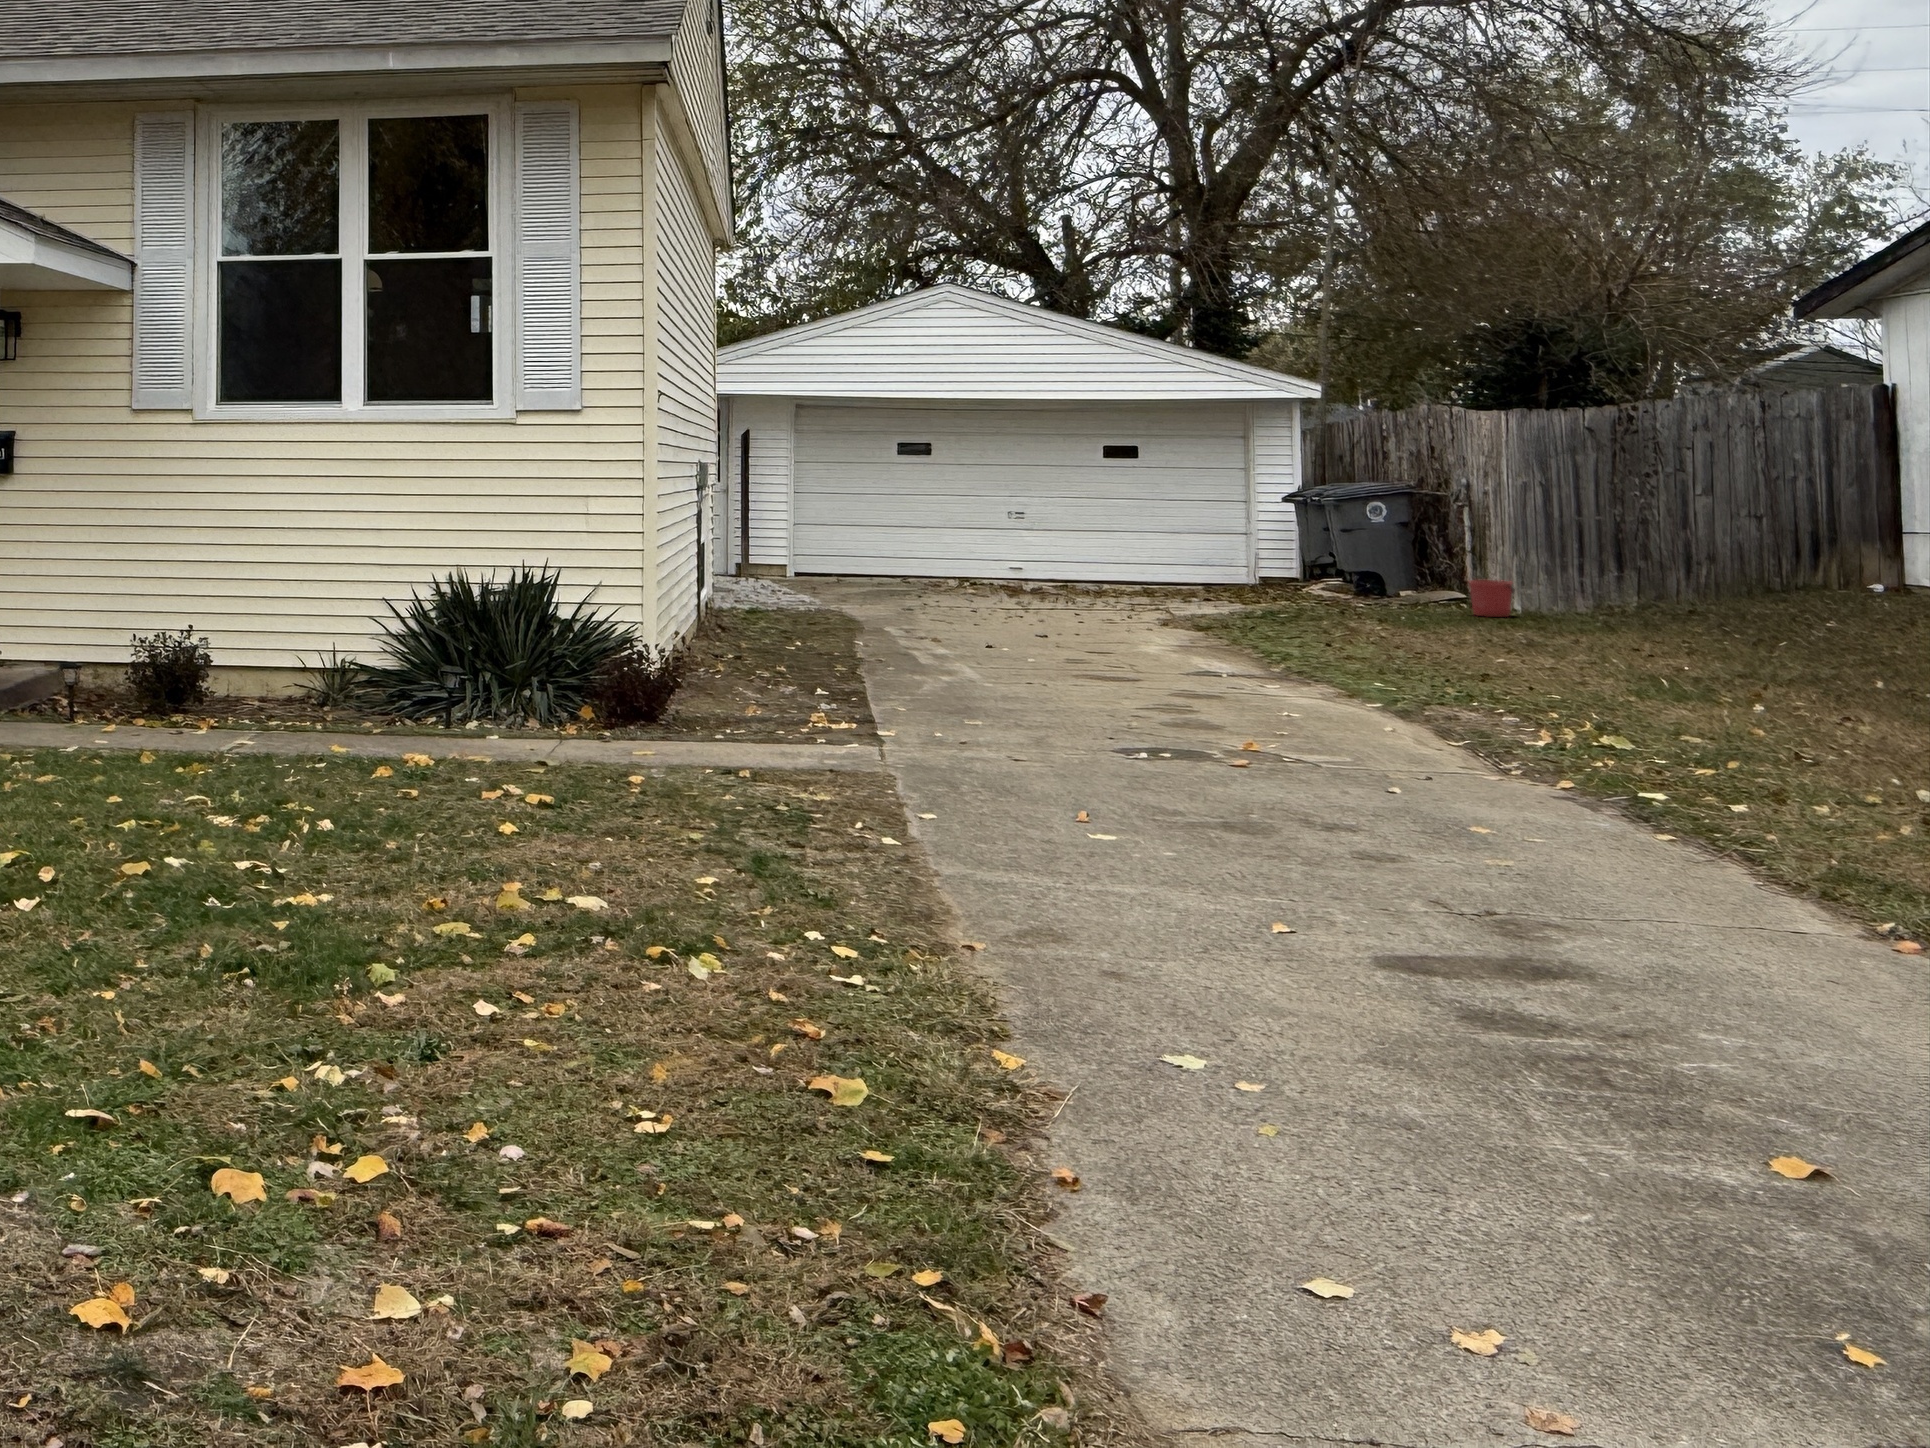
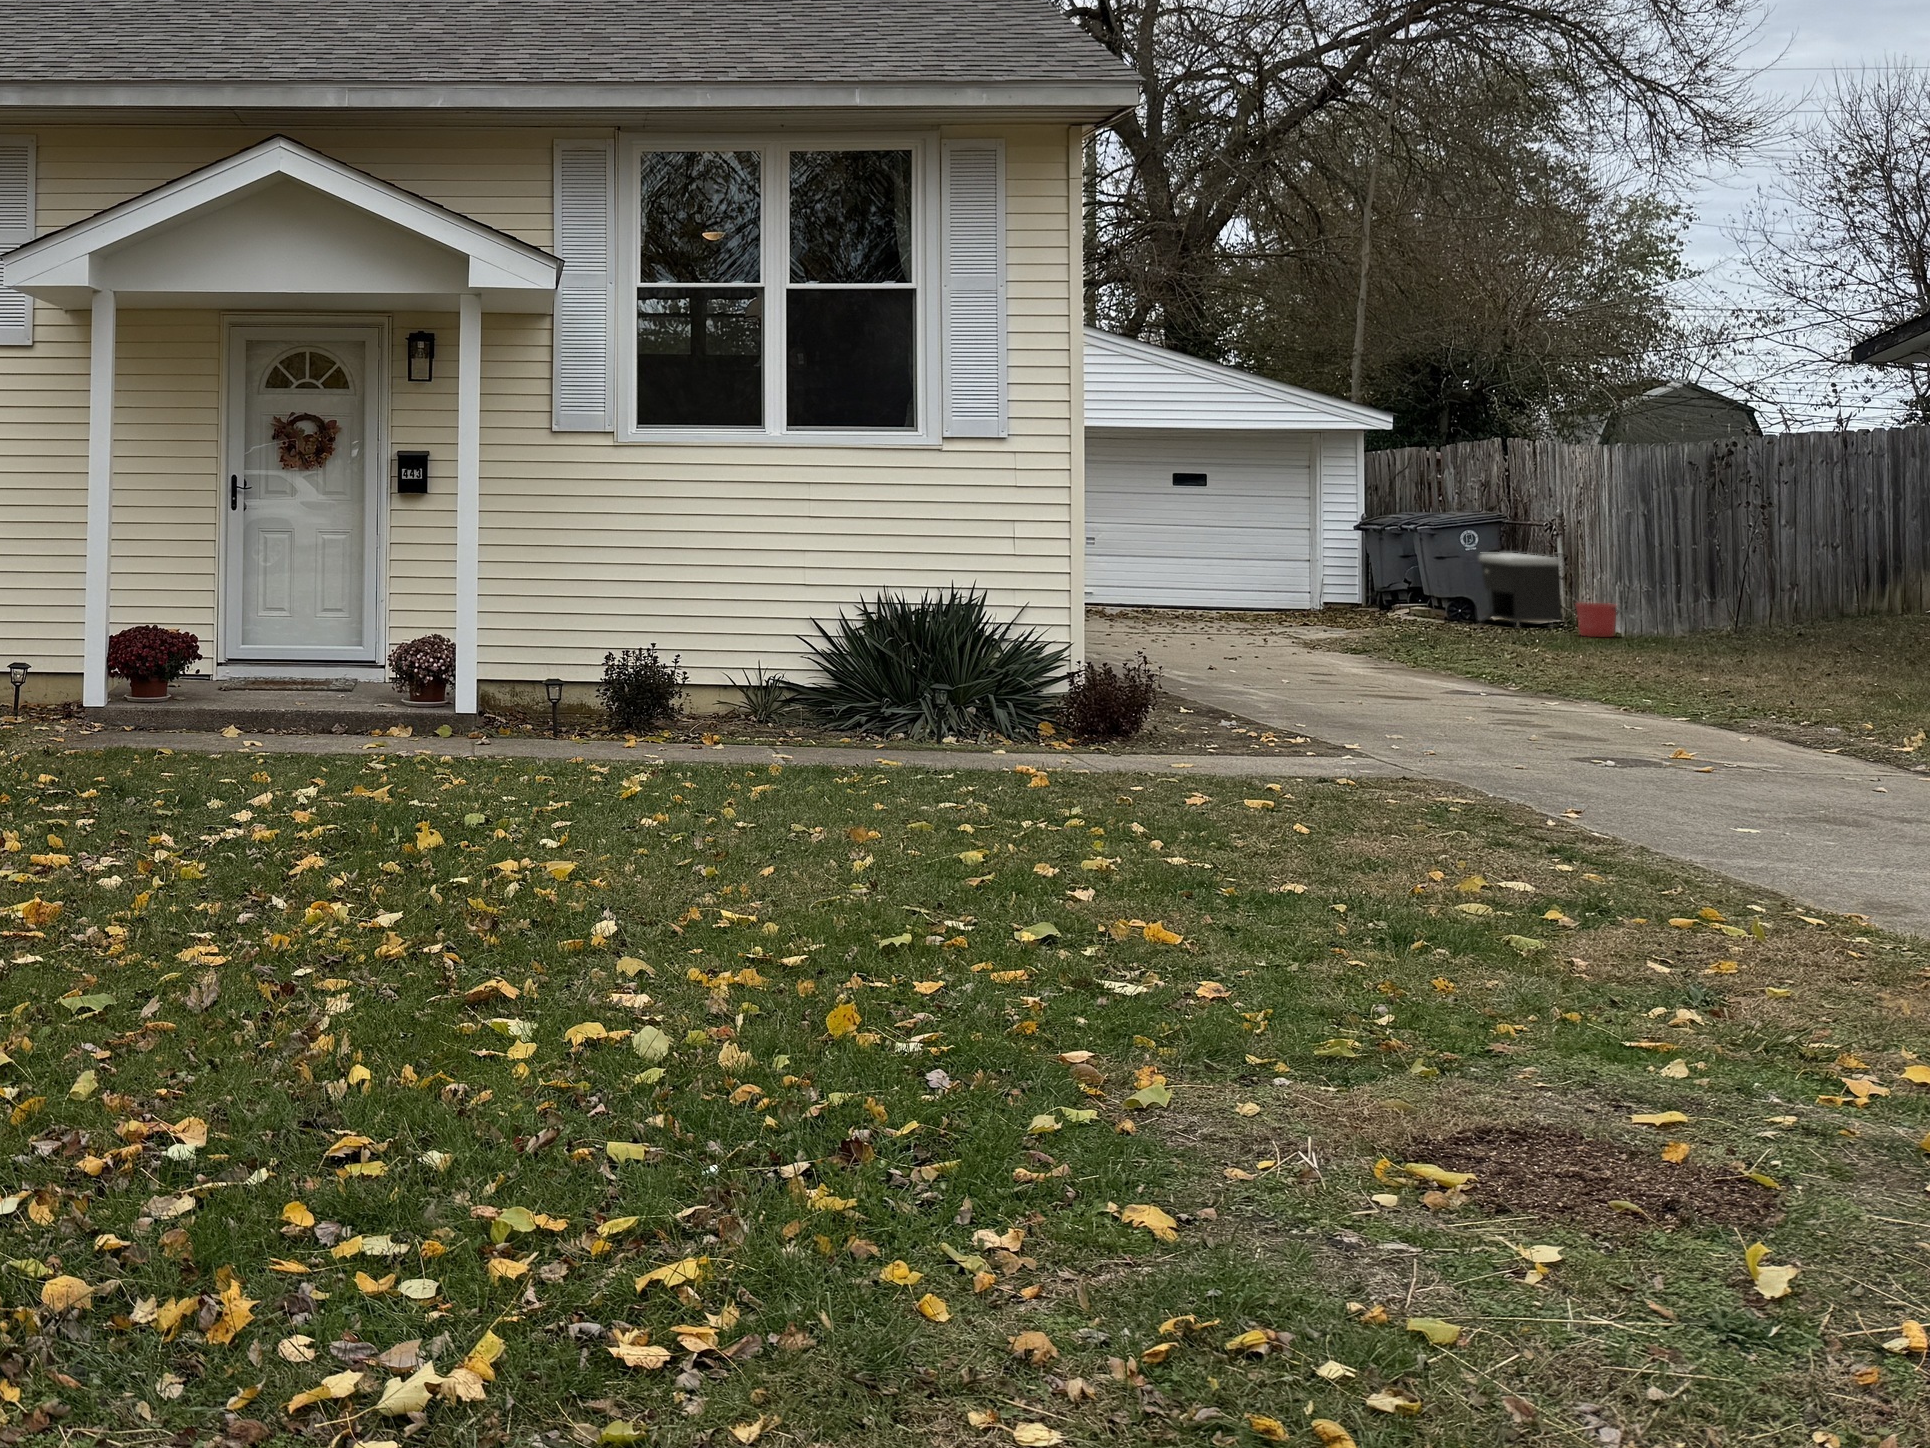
storage bench: none [1375,526,1474,606] -> present [1479,553,1562,626]

